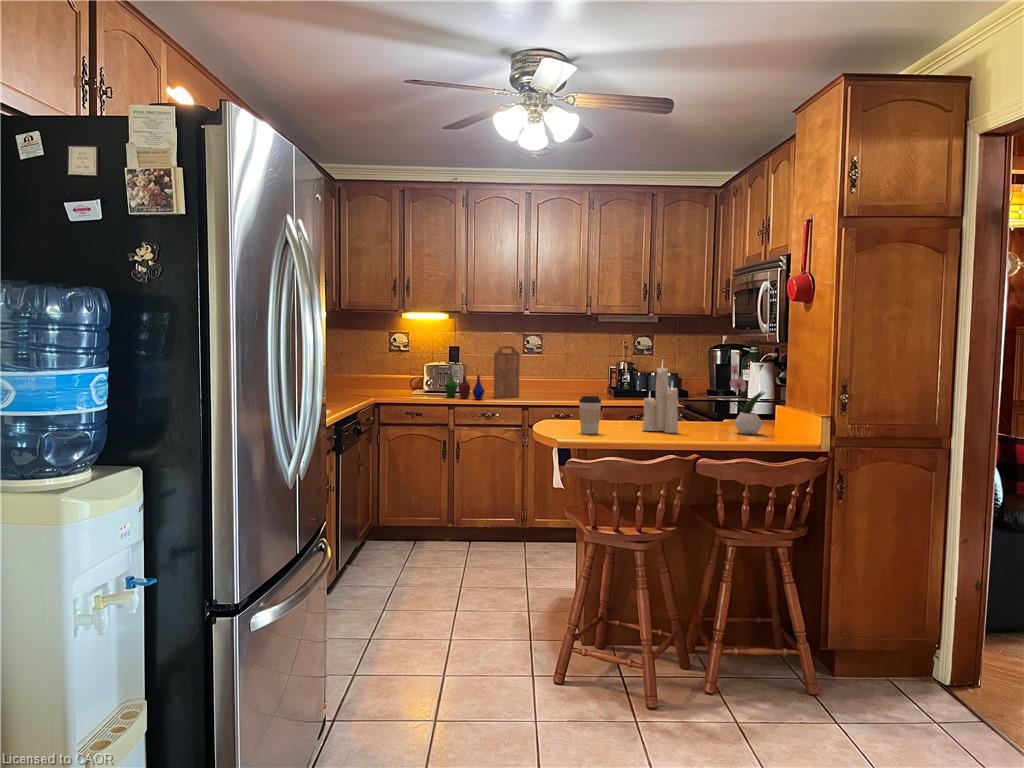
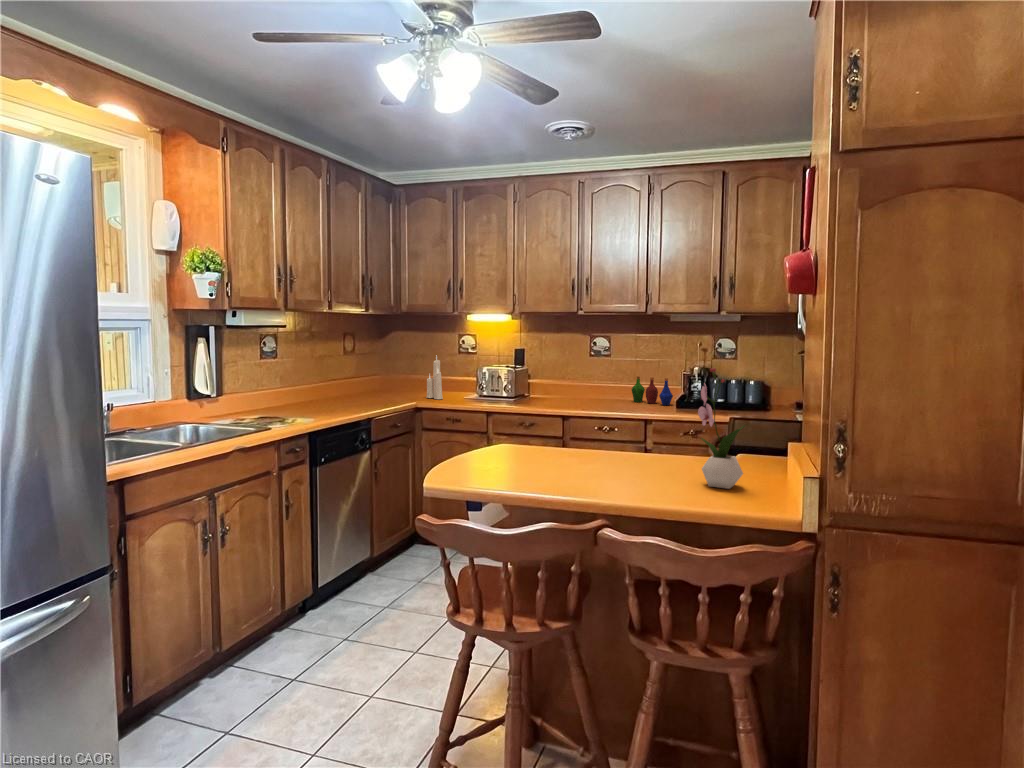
cutting board: present [494,346,520,398] -> none [540,350,571,407]
candle: present [642,364,679,433] -> present [426,360,443,399]
bottle: present [445,373,485,400] -> present [632,376,673,405]
coffee cup: present [579,396,601,434] -> none [470,426,499,476]

